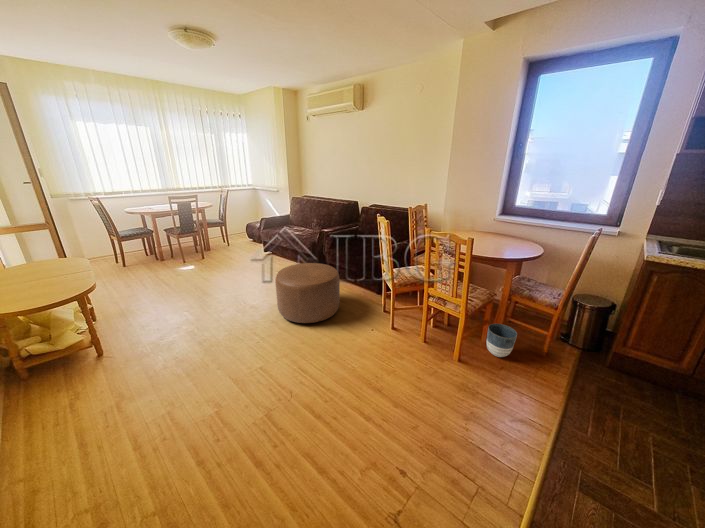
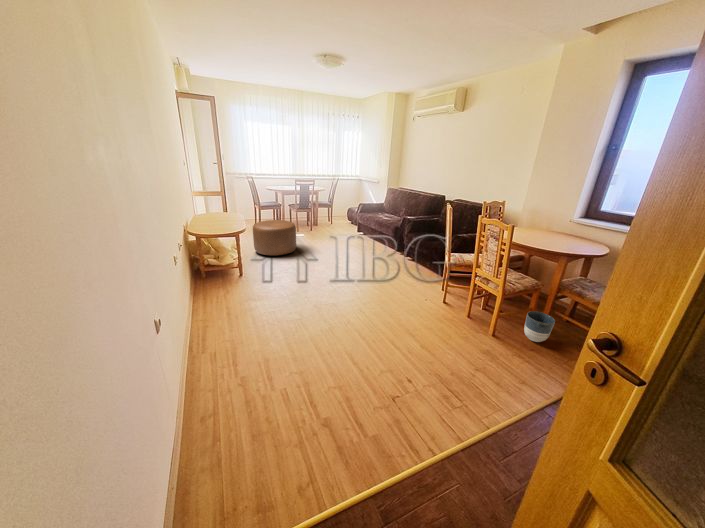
ottoman: present [275,263,340,323] -> present [253,220,296,255]

